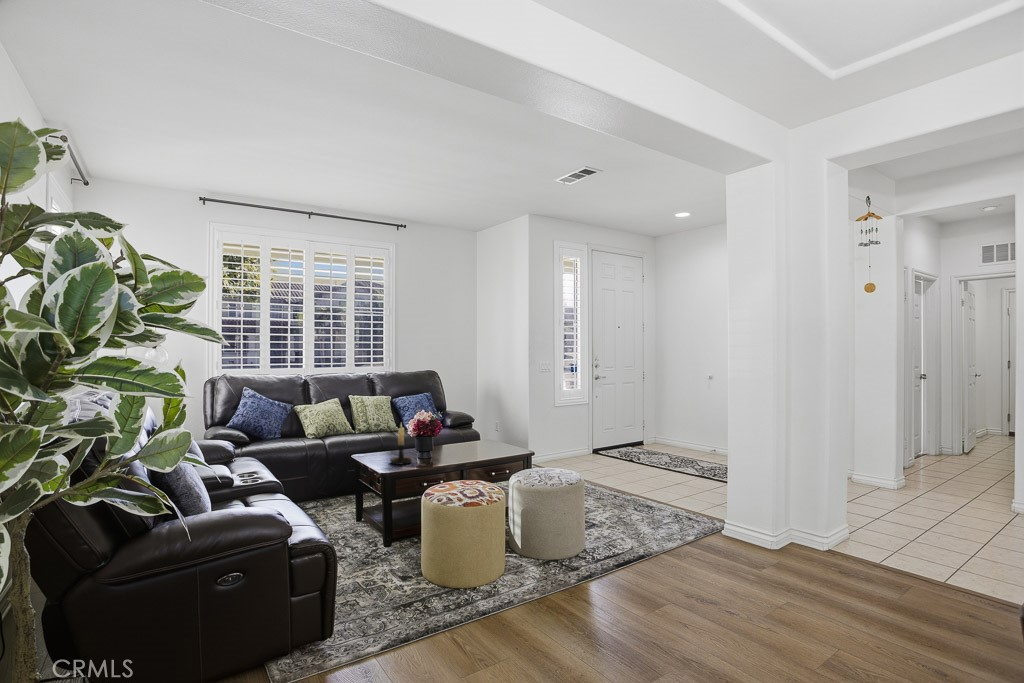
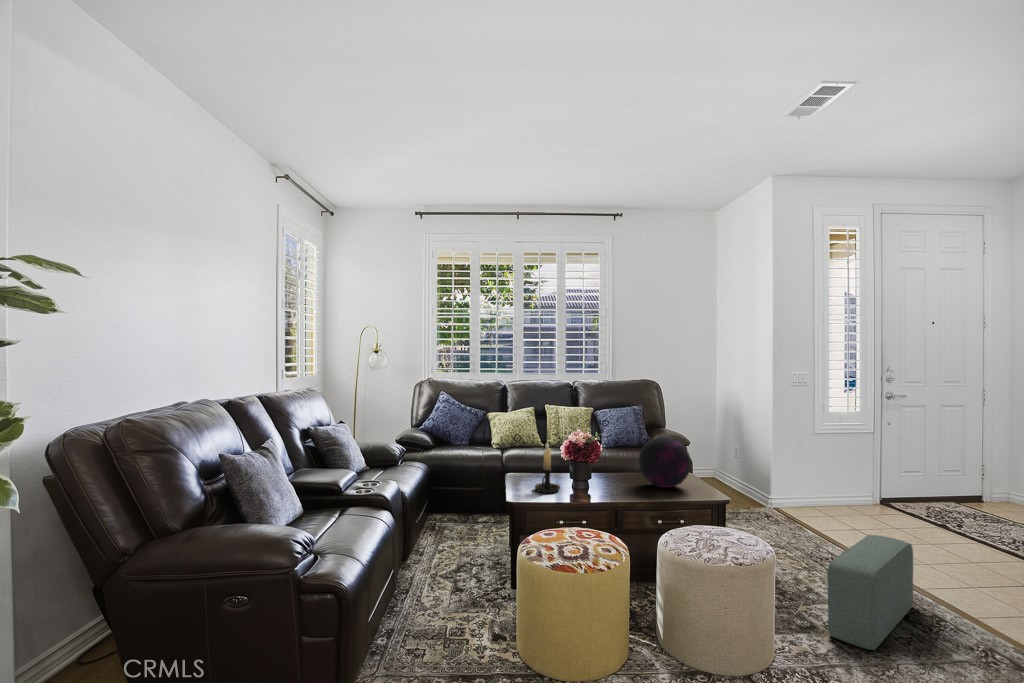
decorative orb: none [464,411,503,451] -> present [639,436,691,488]
pouf: none [604,463,637,529] -> present [827,535,913,650]

